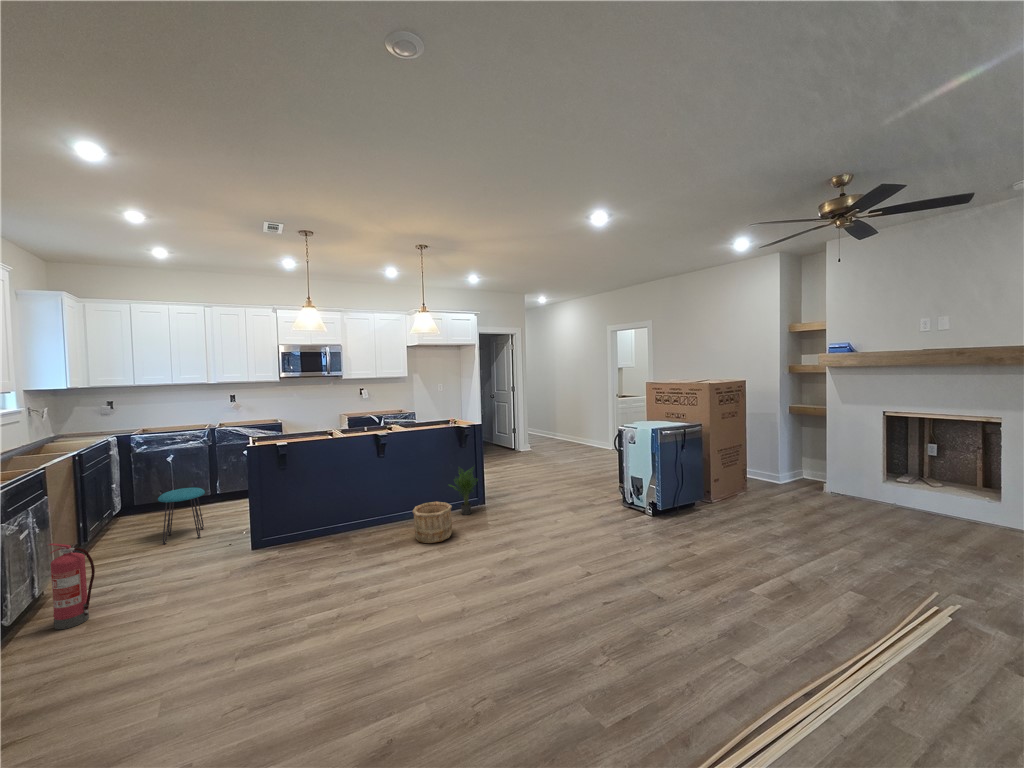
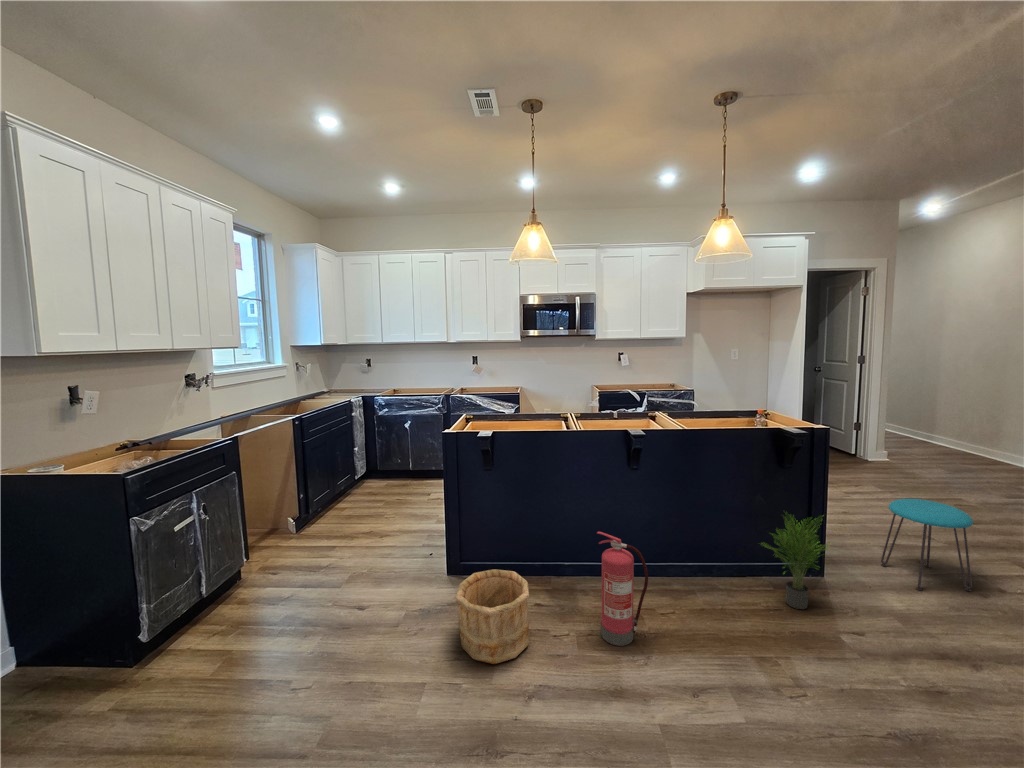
stool: present [158,488,205,544] -> present [881,499,973,591]
wooden bucket: present [412,502,452,543] -> present [455,569,529,664]
fire extinguisher: present [49,543,95,629] -> present [597,532,648,646]

